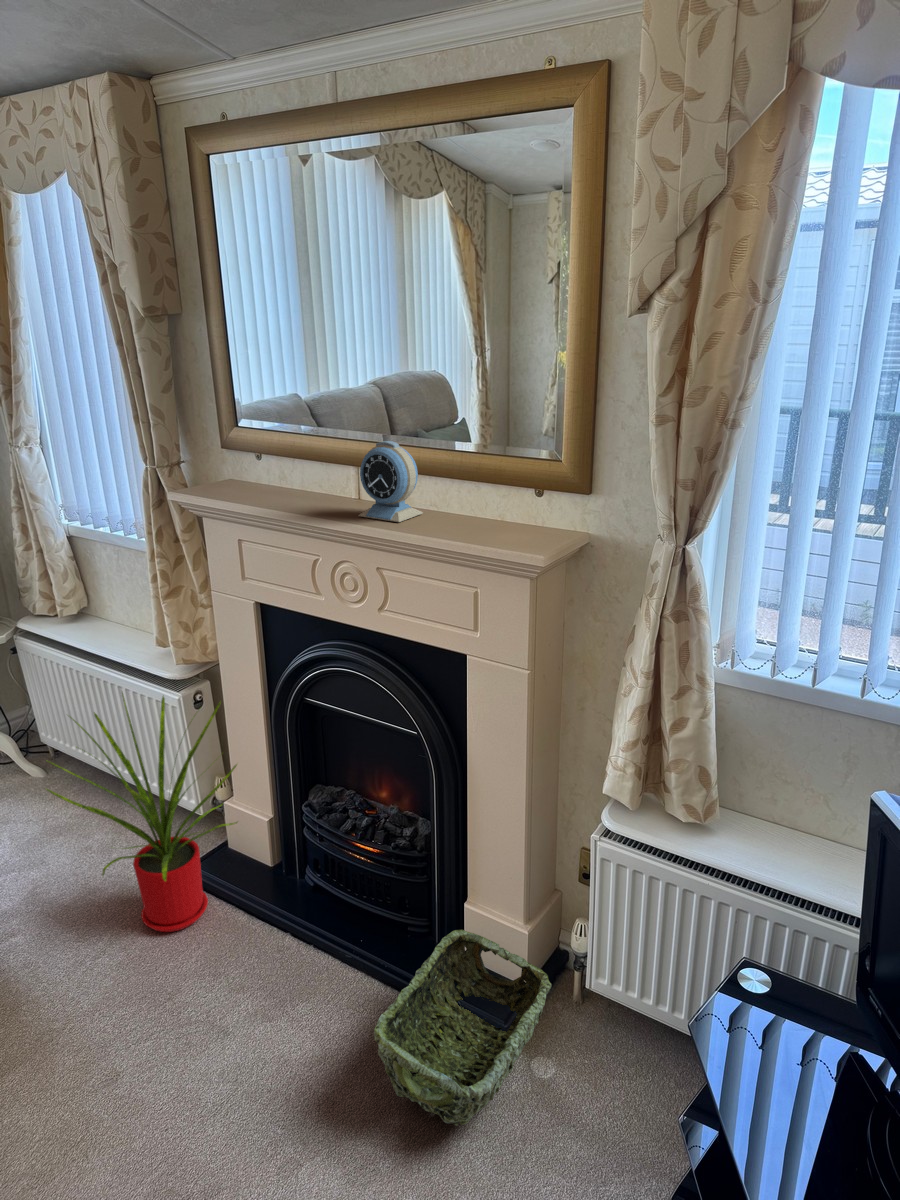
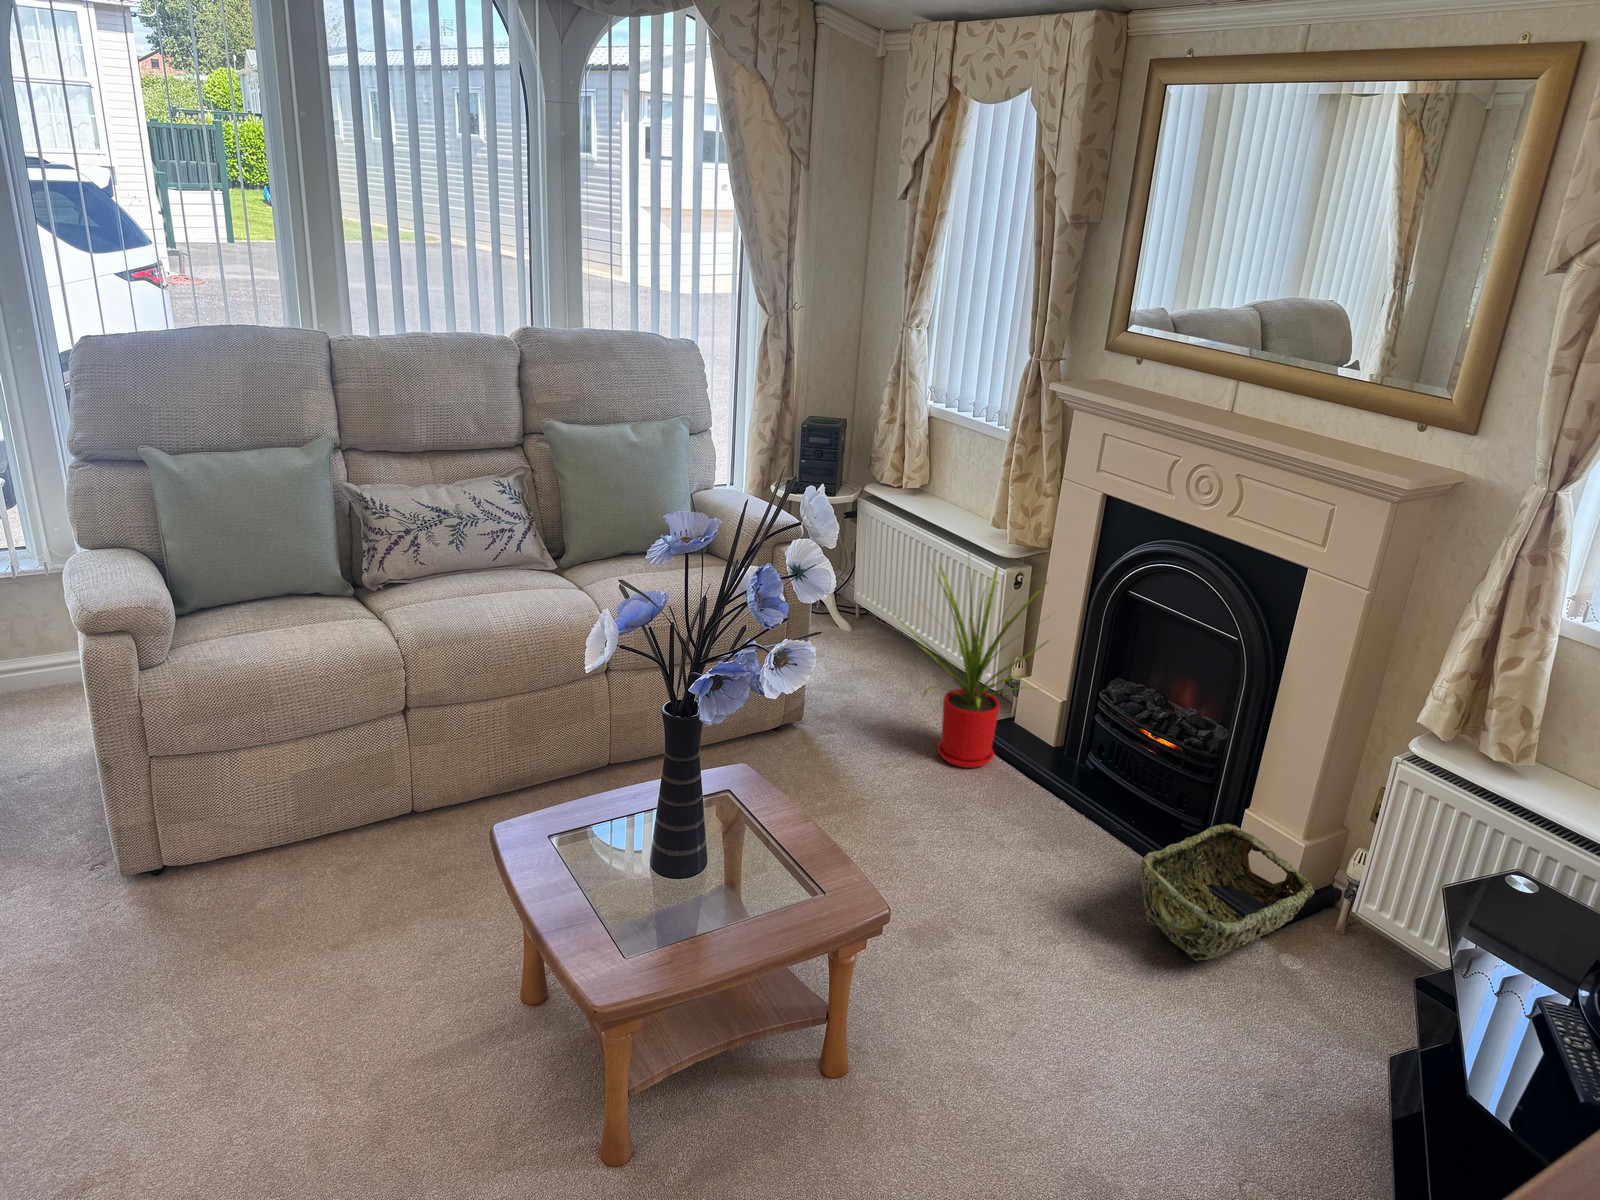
alarm clock: present [358,441,423,522] -> none [1230,361,1299,436]

